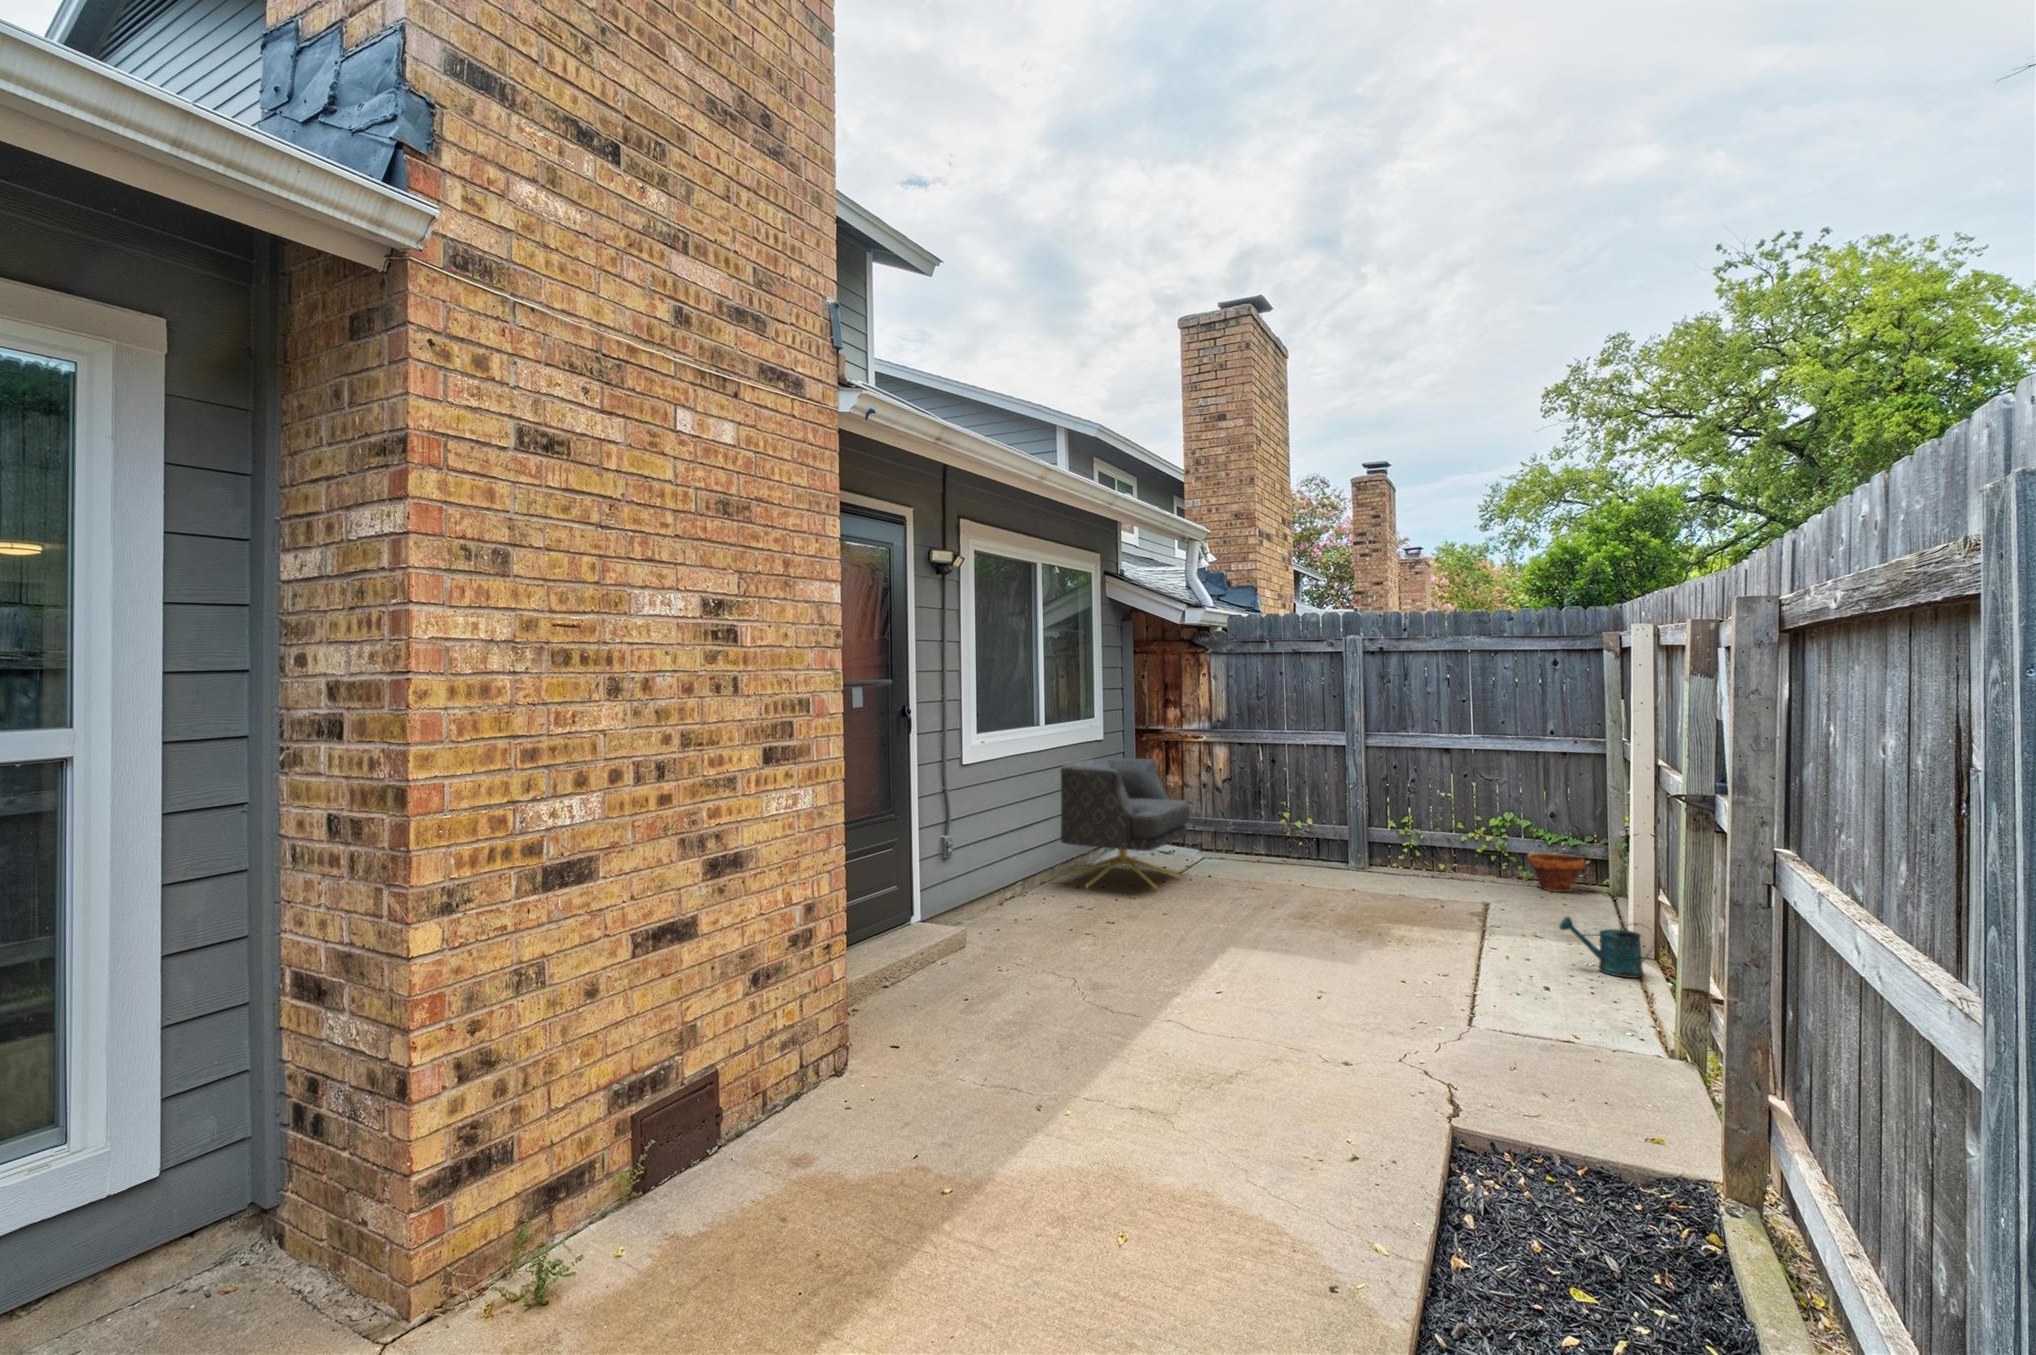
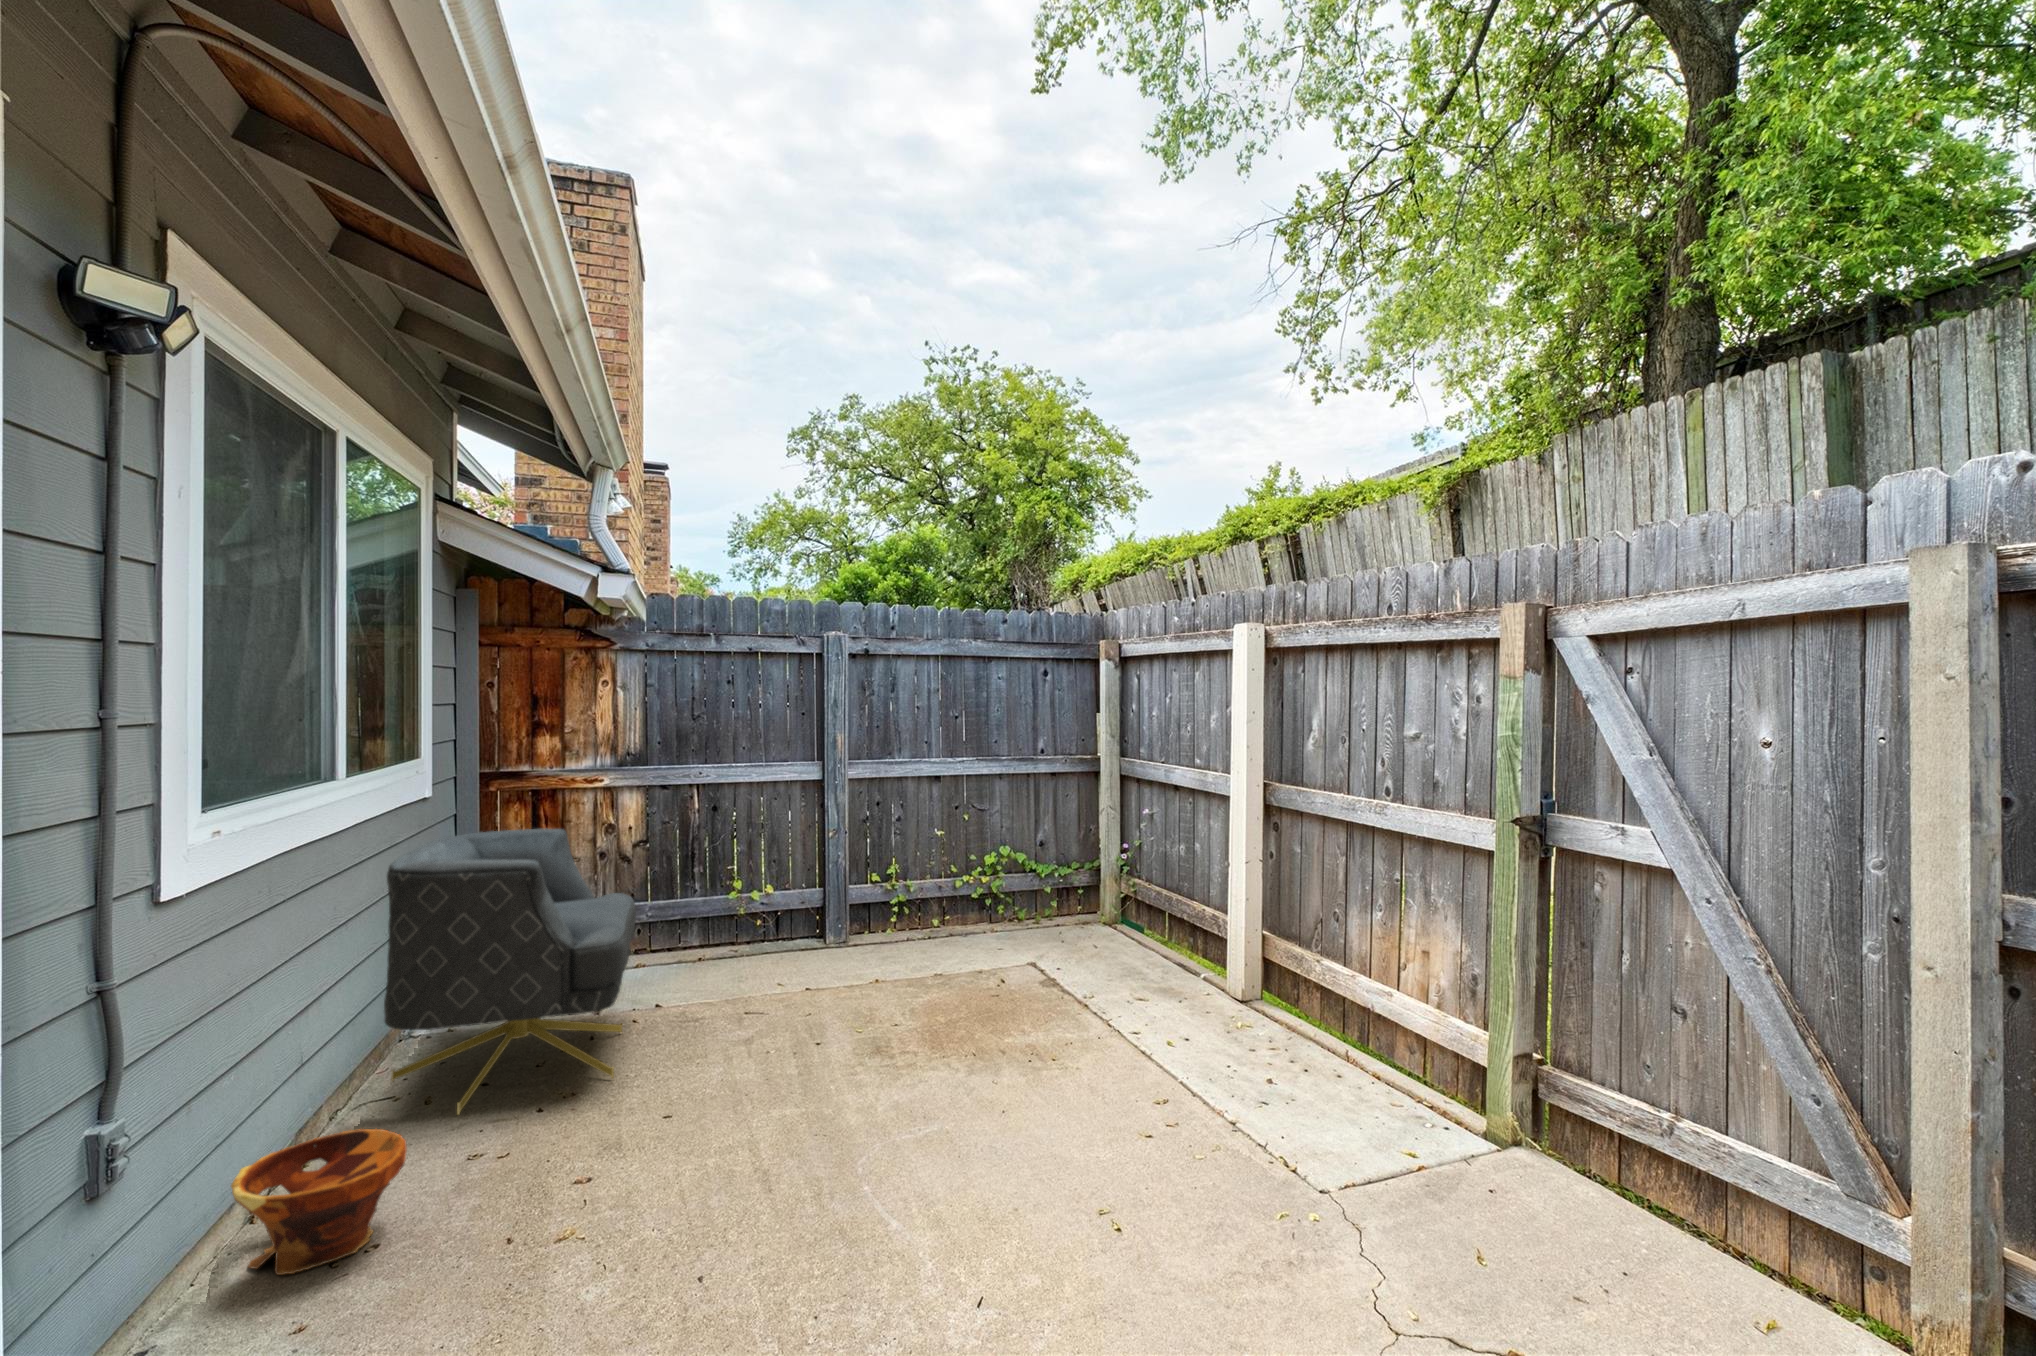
planter: present [1527,853,1585,892] -> present [231,1129,407,1275]
watering can: present [1560,917,1652,978] -> none [1246,981,1334,1055]

